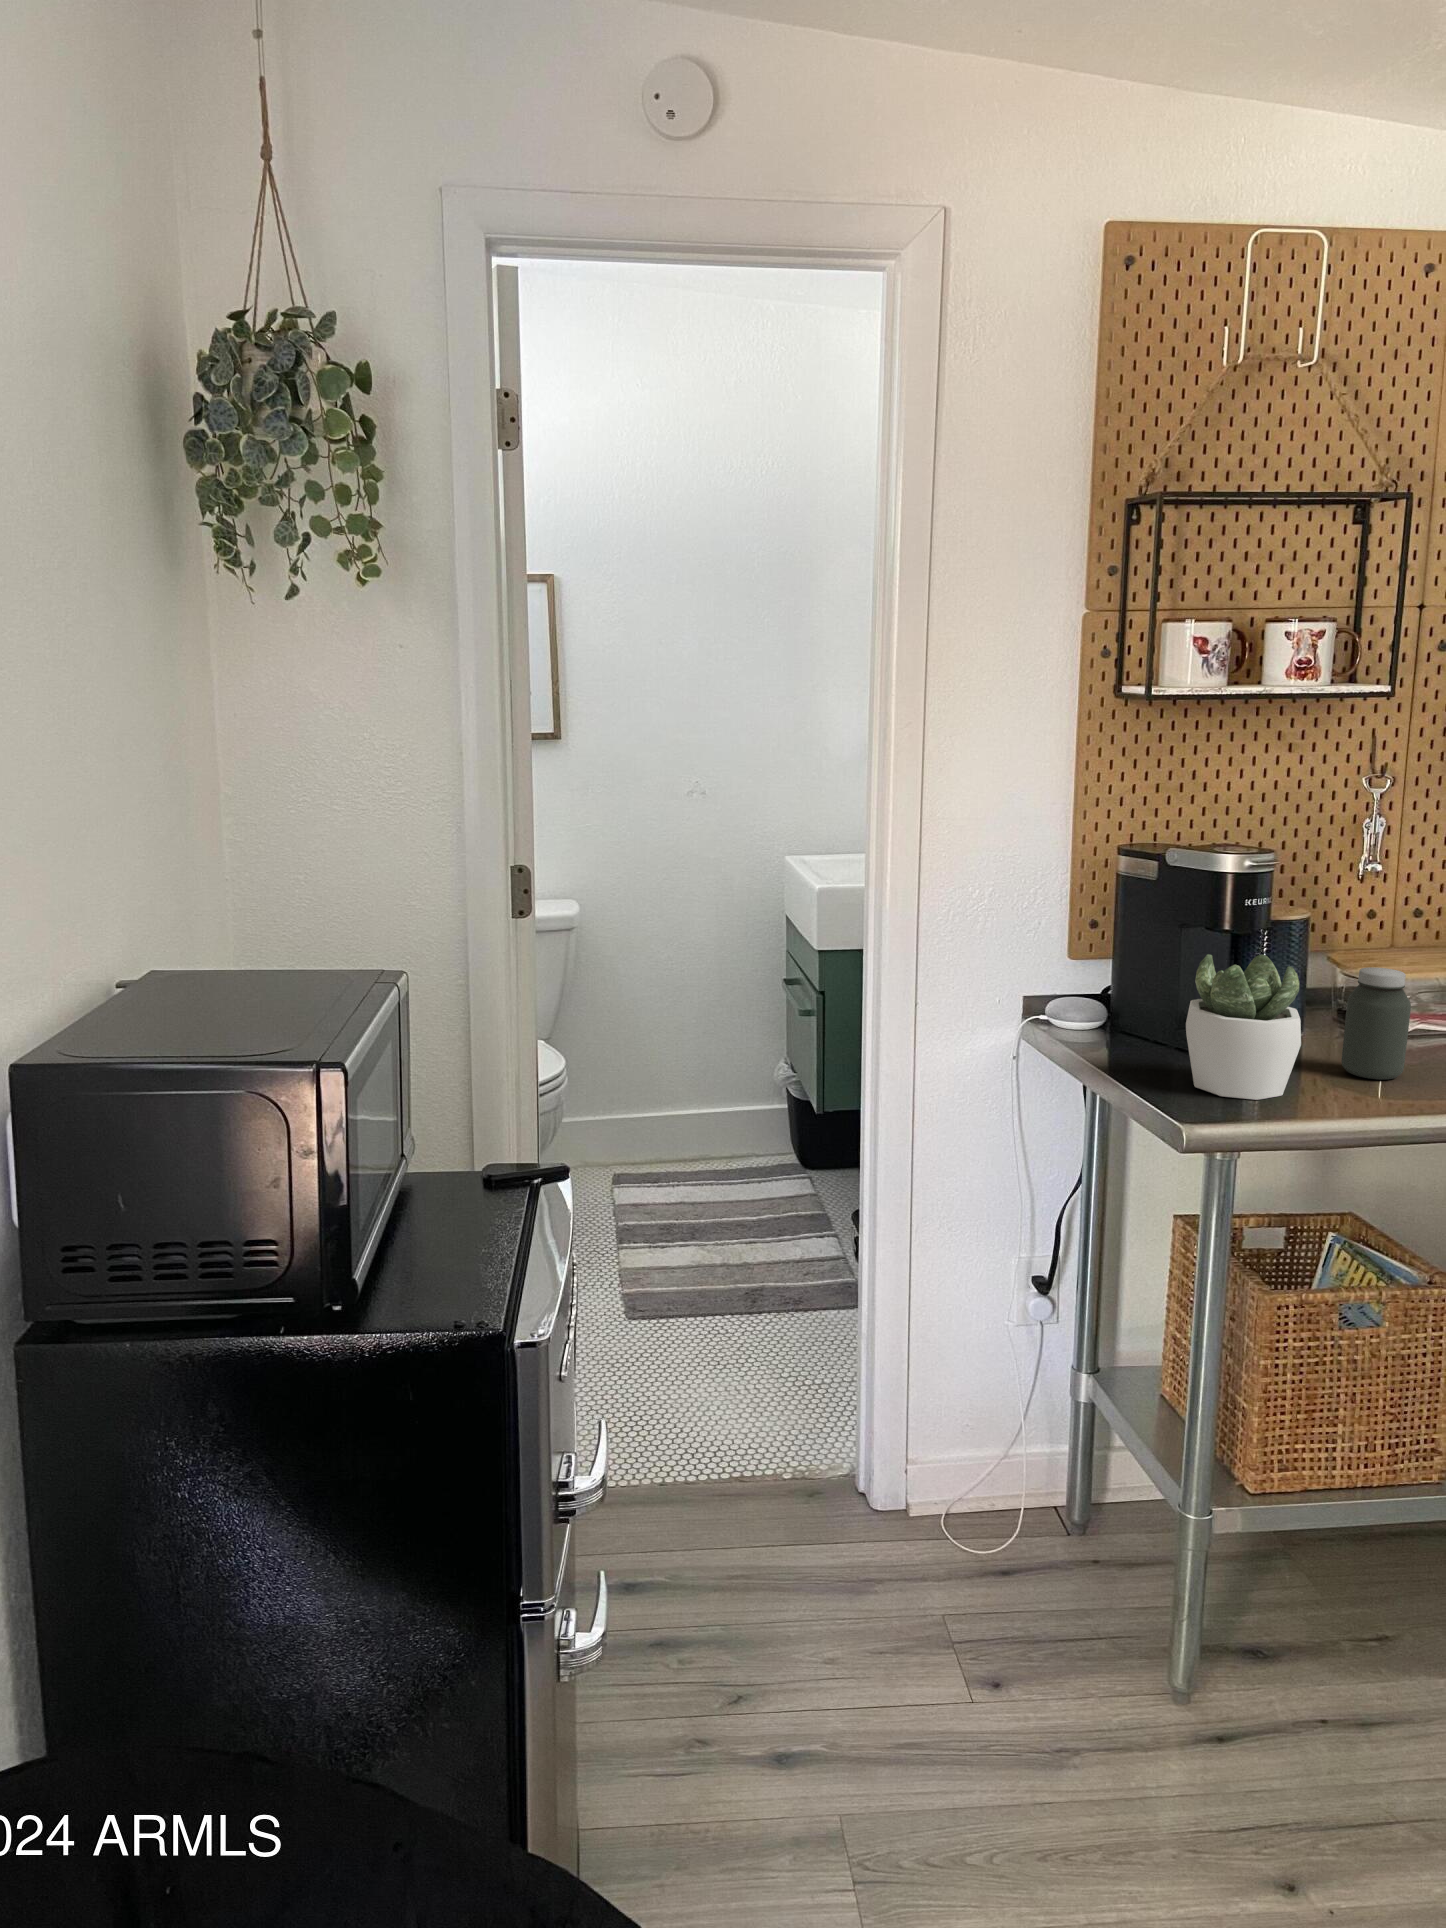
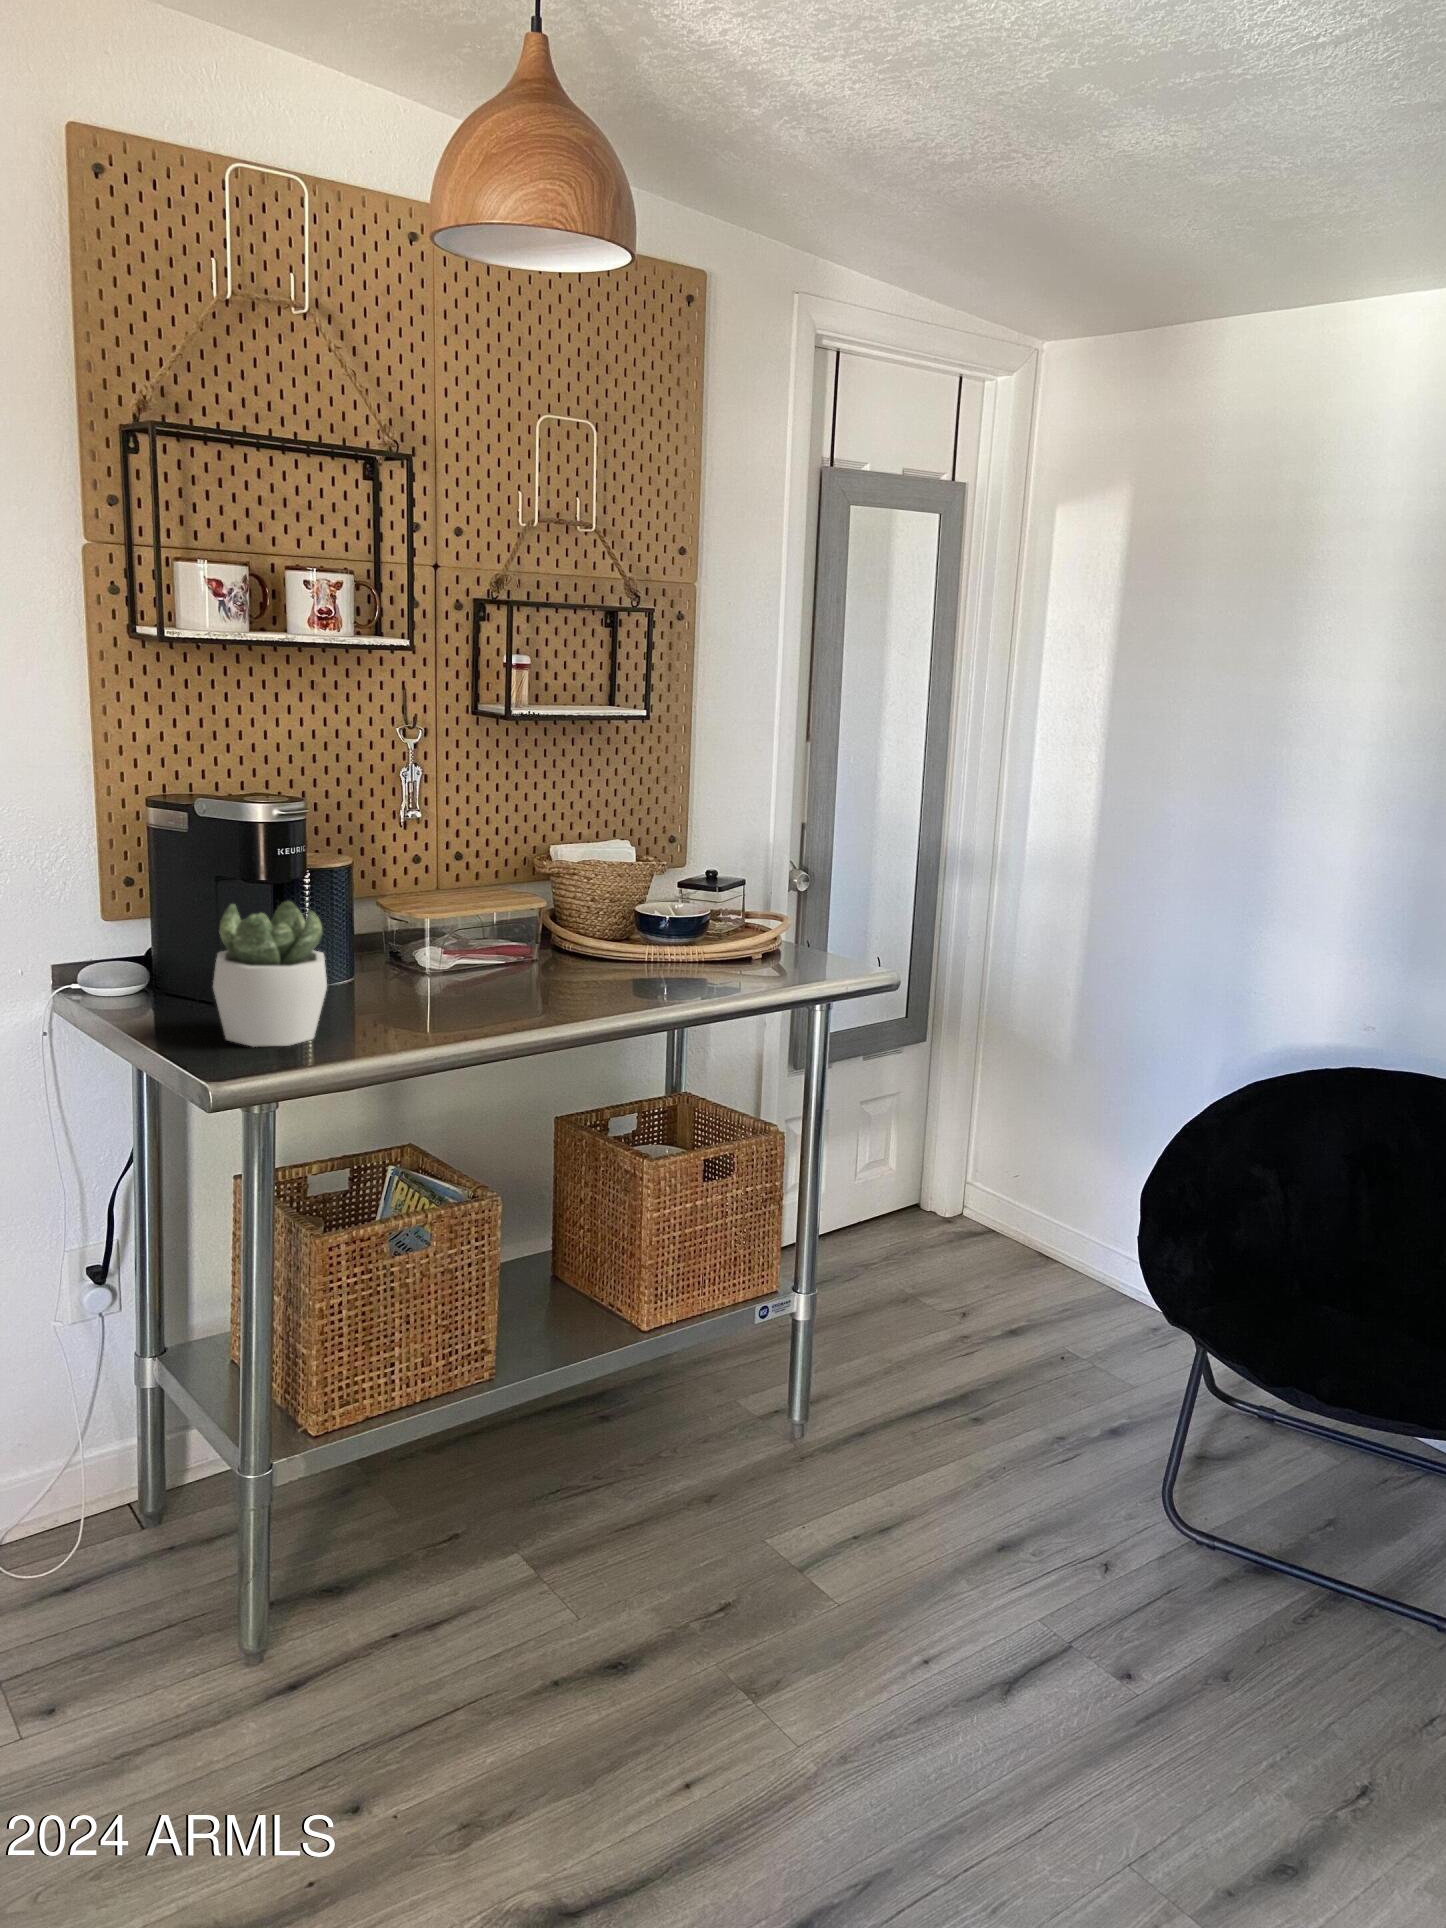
jar: present [1342,967,1411,1080] -> none [376,907,433,1014]

